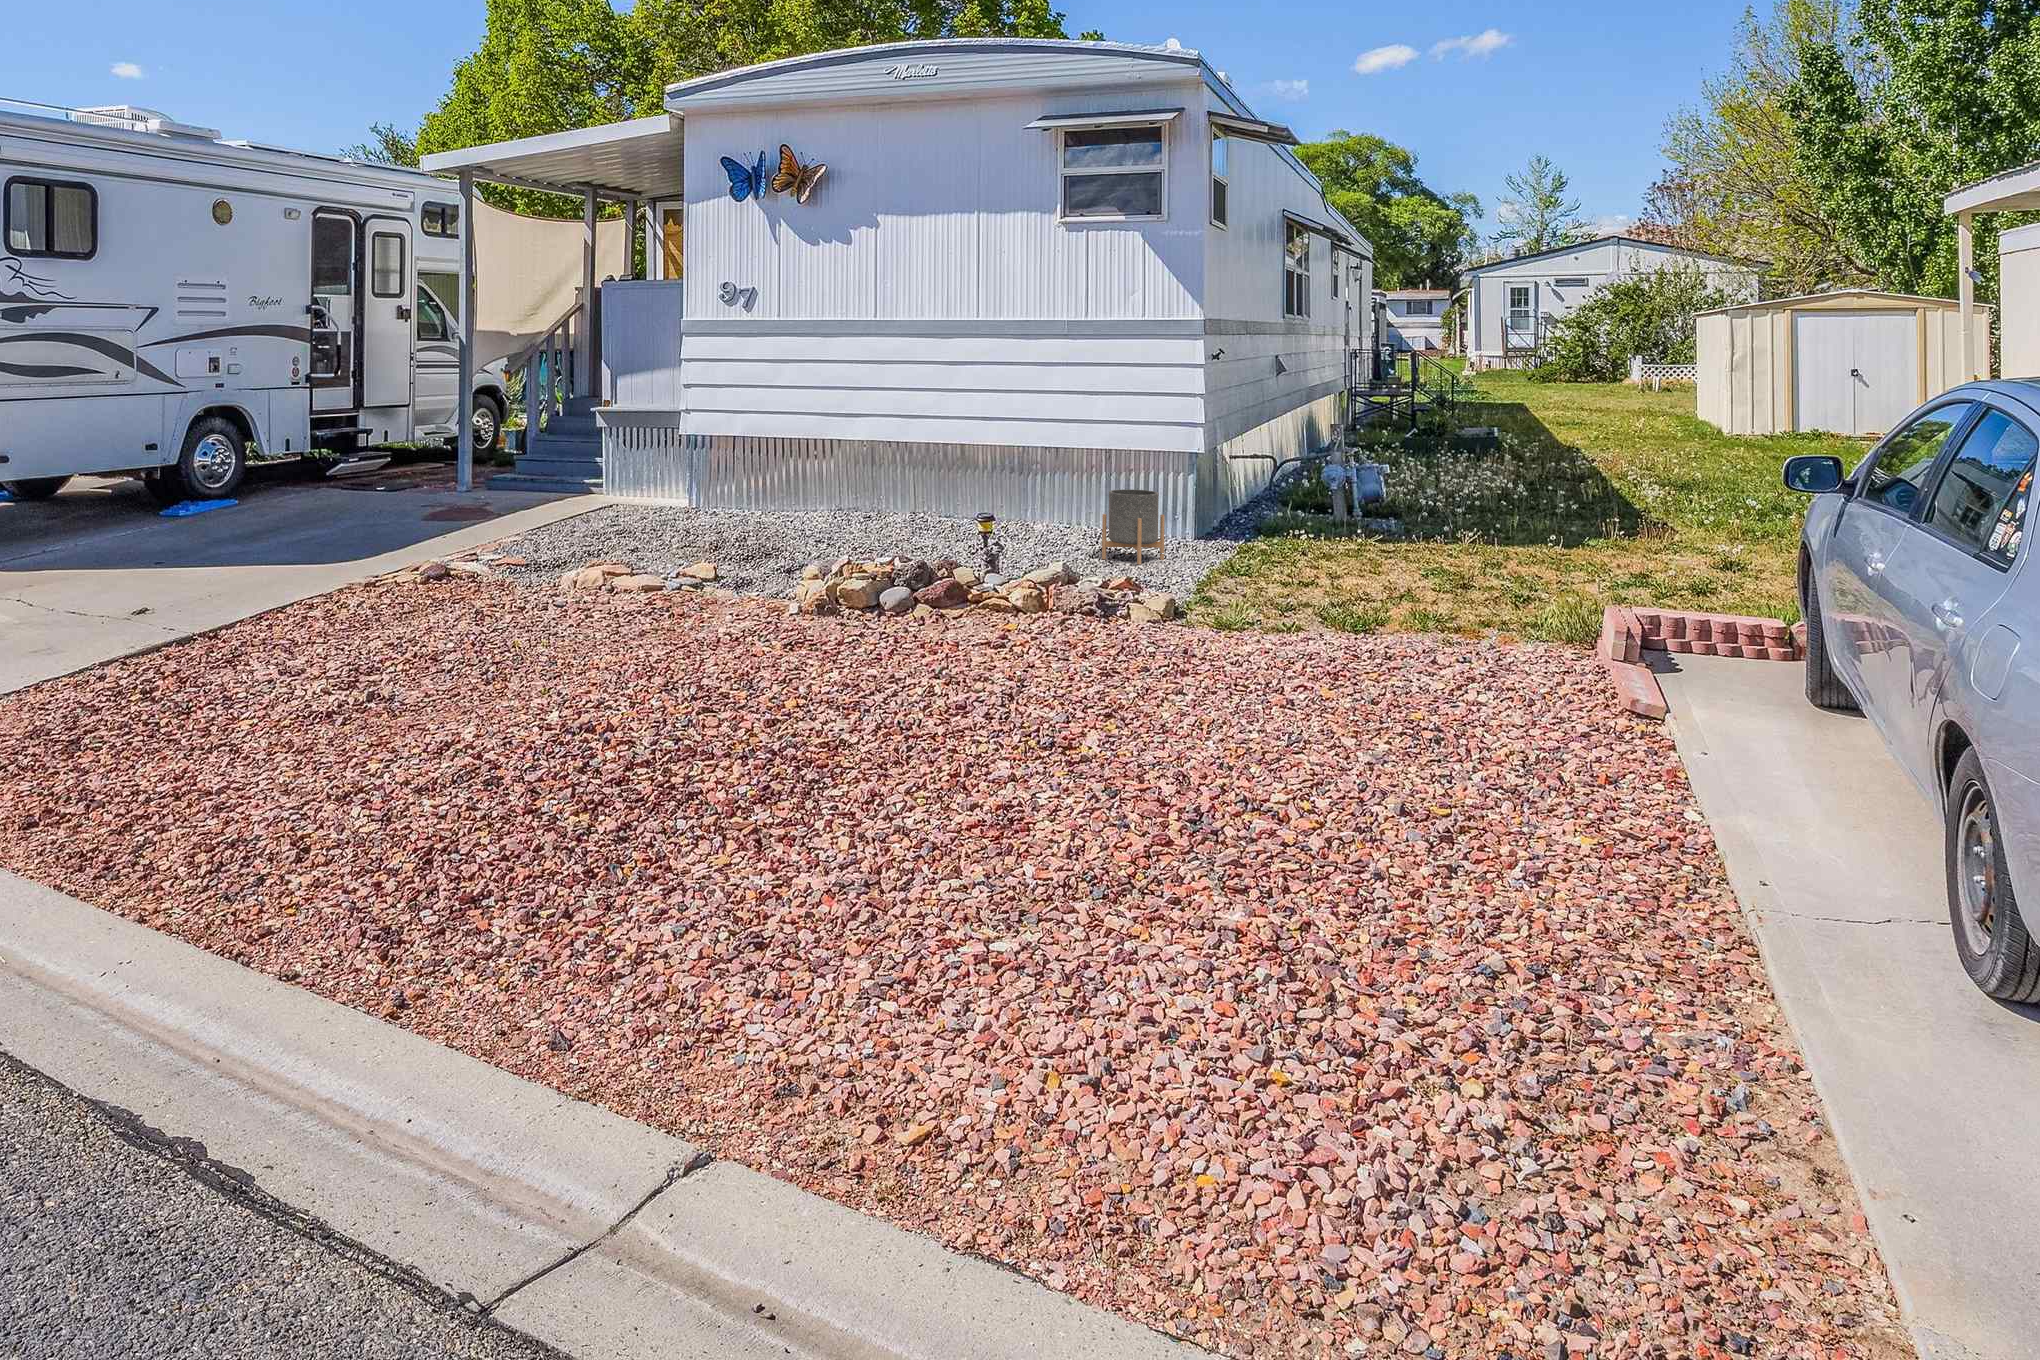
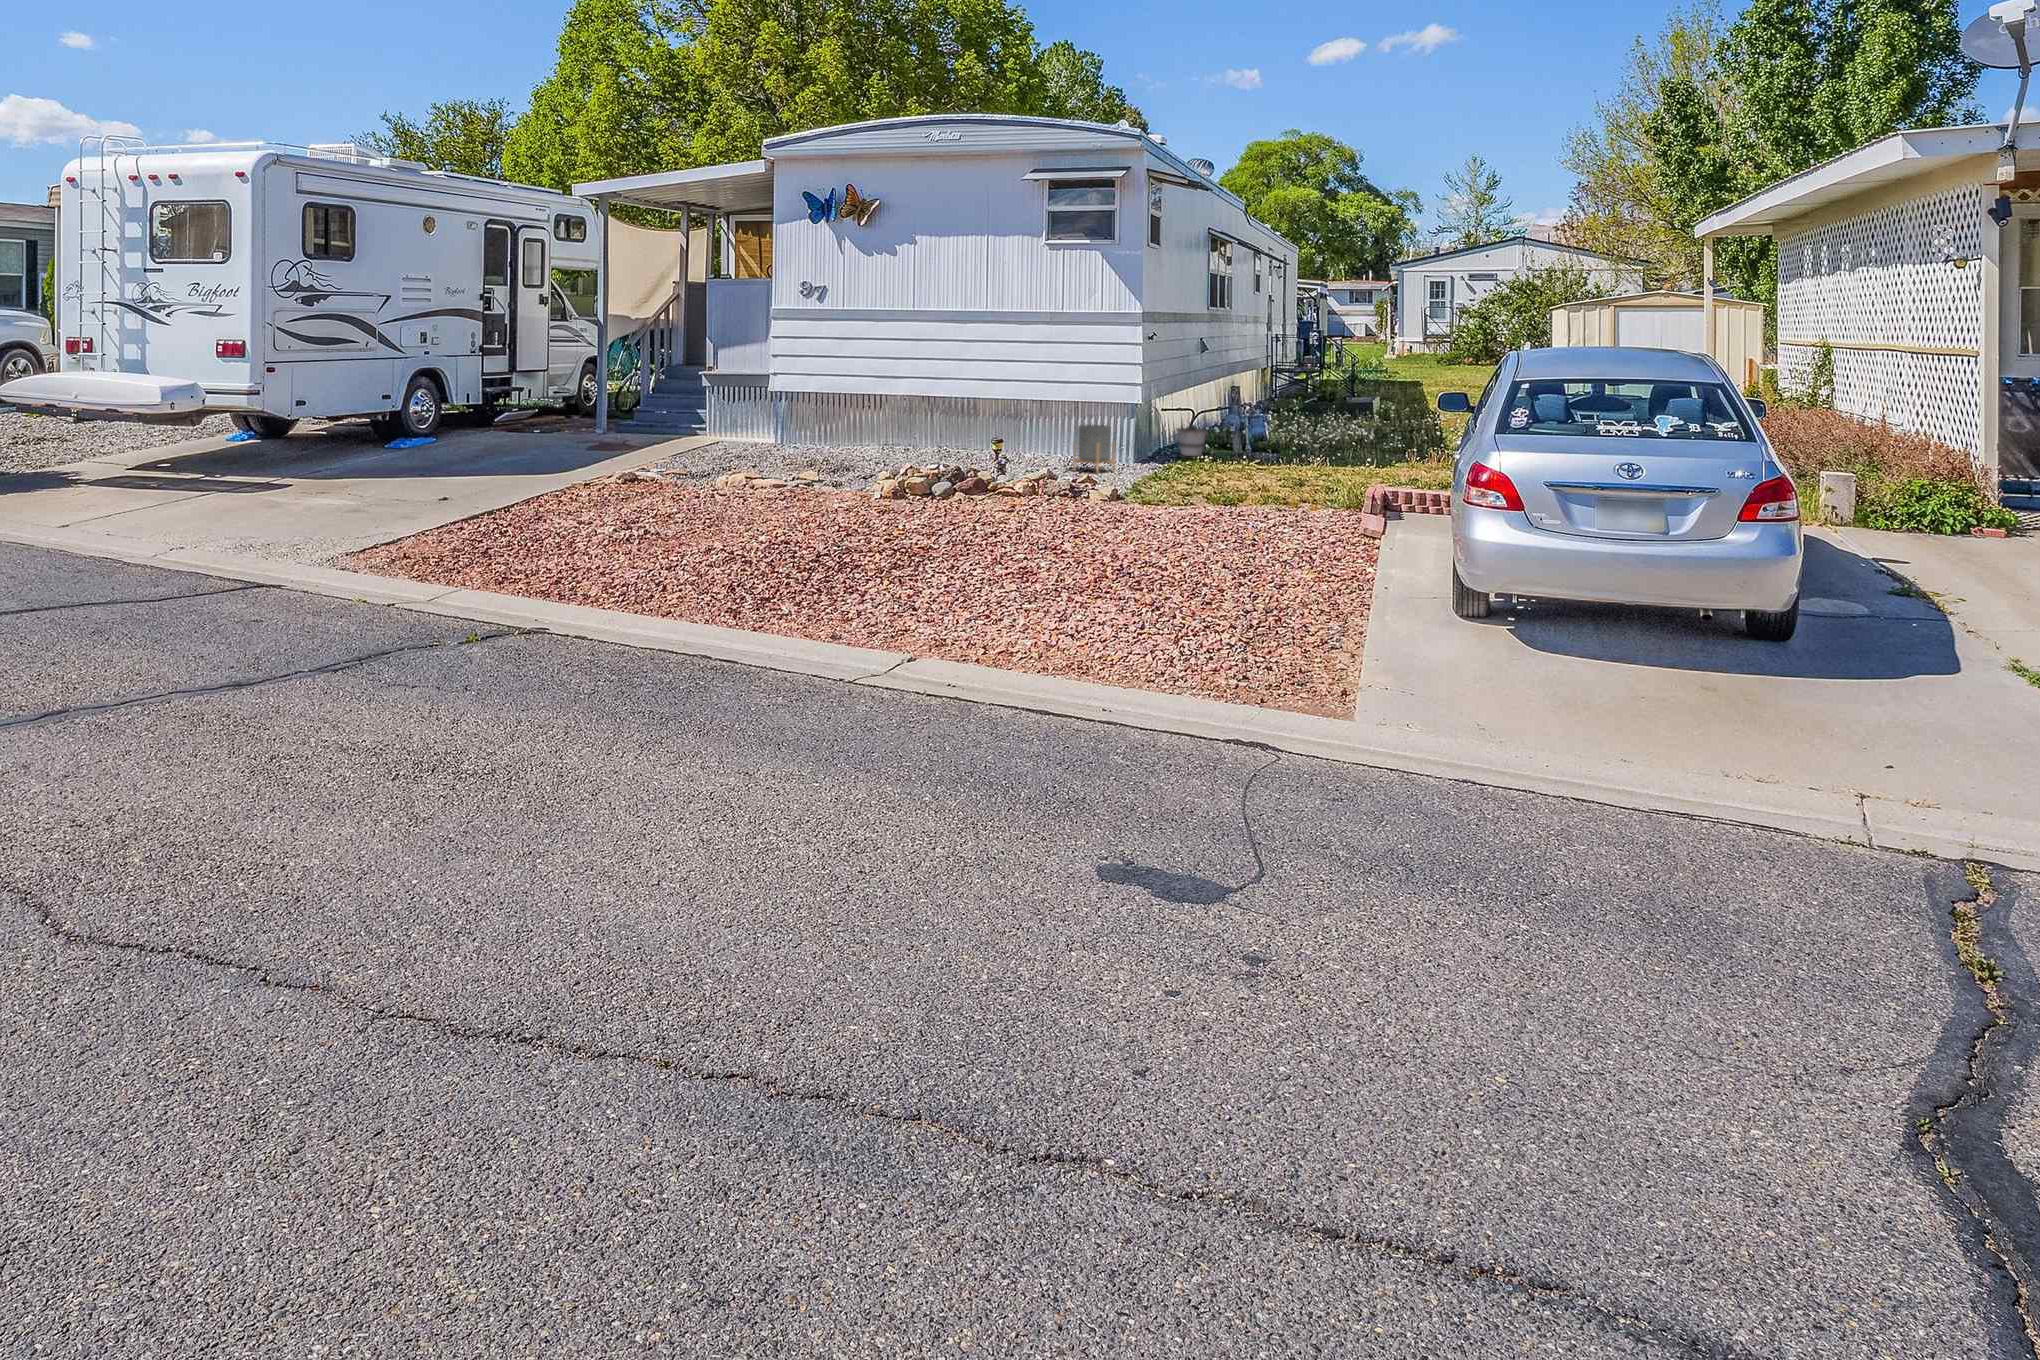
bucket: none [1231,483,1290,530] -> present [1169,425,1207,456]

